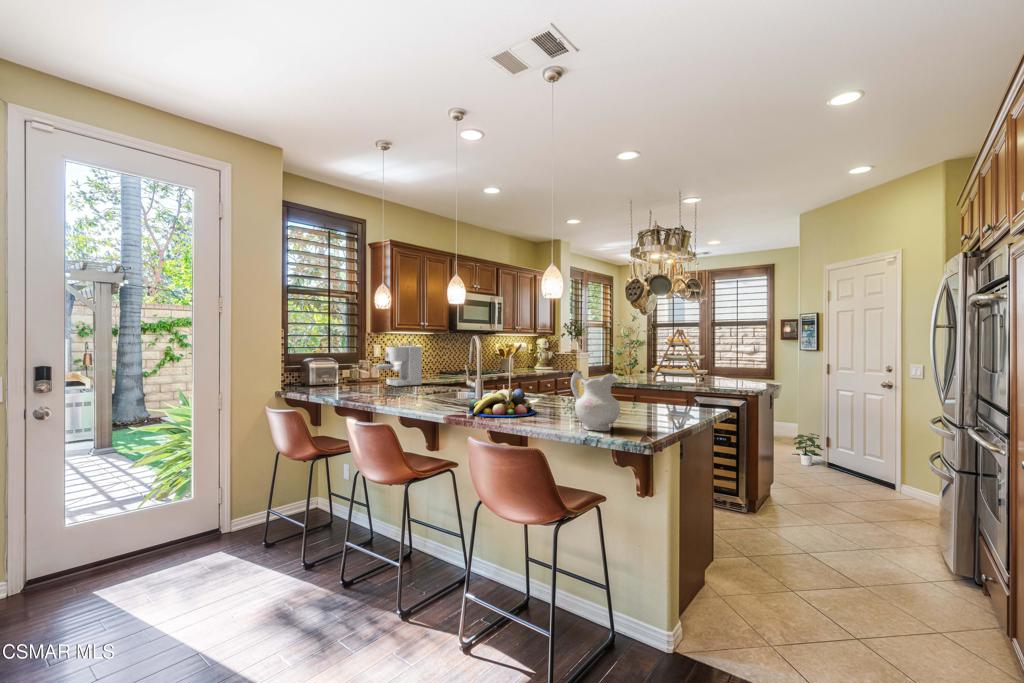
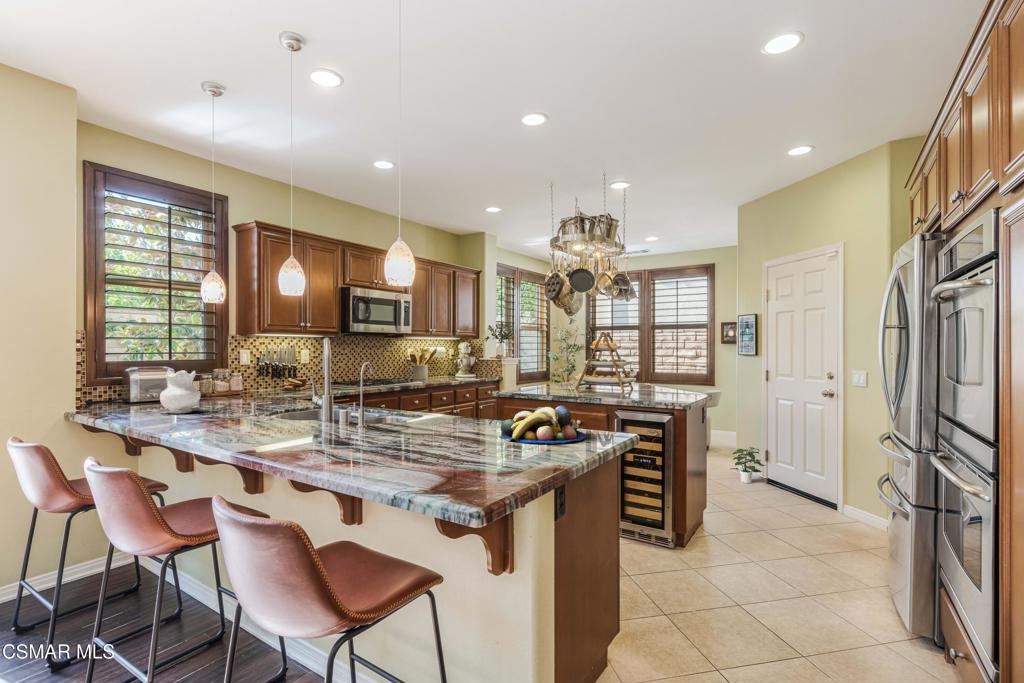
coffee maker: present [376,346,422,387] -> none [225,351,288,403]
ceramic pitcher: present [571,371,620,431] -> present [160,369,201,414]
fruit bowl: present [468,389,535,417] -> present [500,406,586,444]

